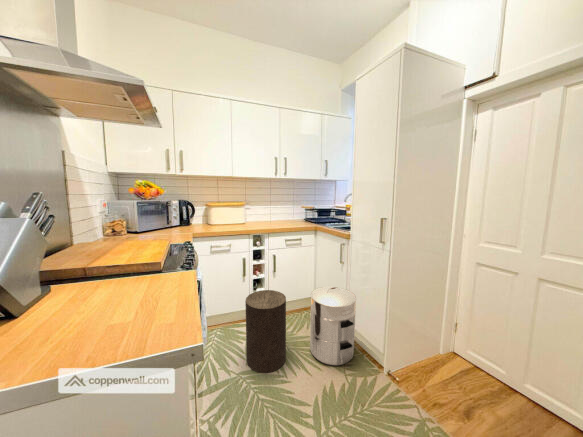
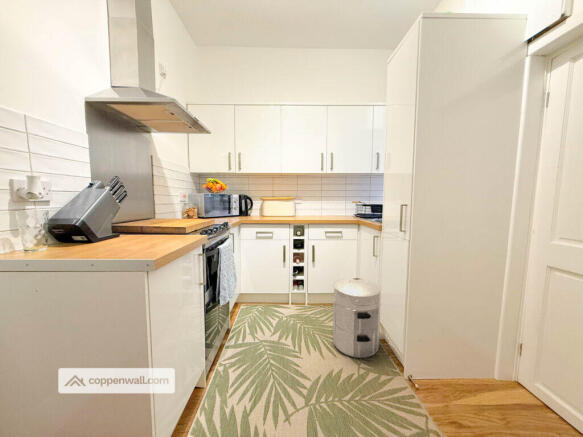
stool: present [245,290,286,373] -> none [272,273,309,347]

